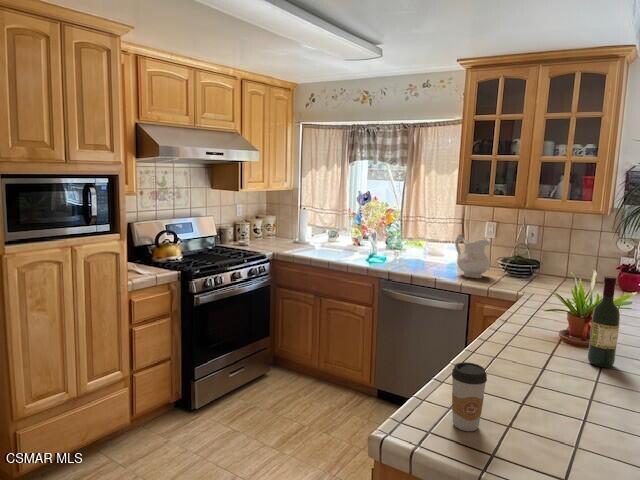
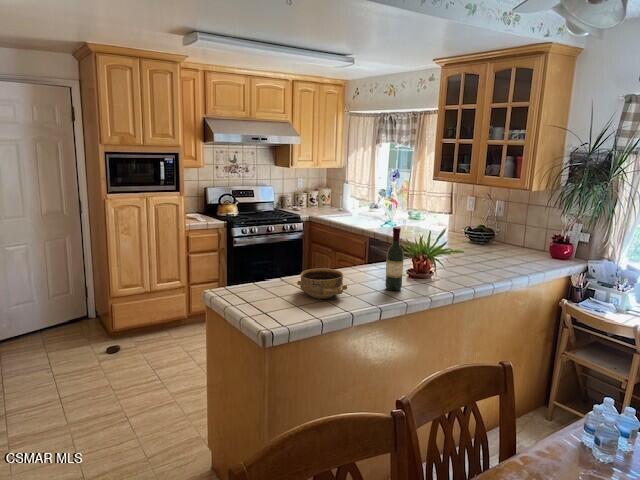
ceramic pitcher: present [455,234,490,278] -> none [421,205,448,241]
ceramic bowl: none [507,349,603,404] -> present [297,268,347,299]
coffee cup: present [452,362,487,431] -> none [233,262,252,299]

